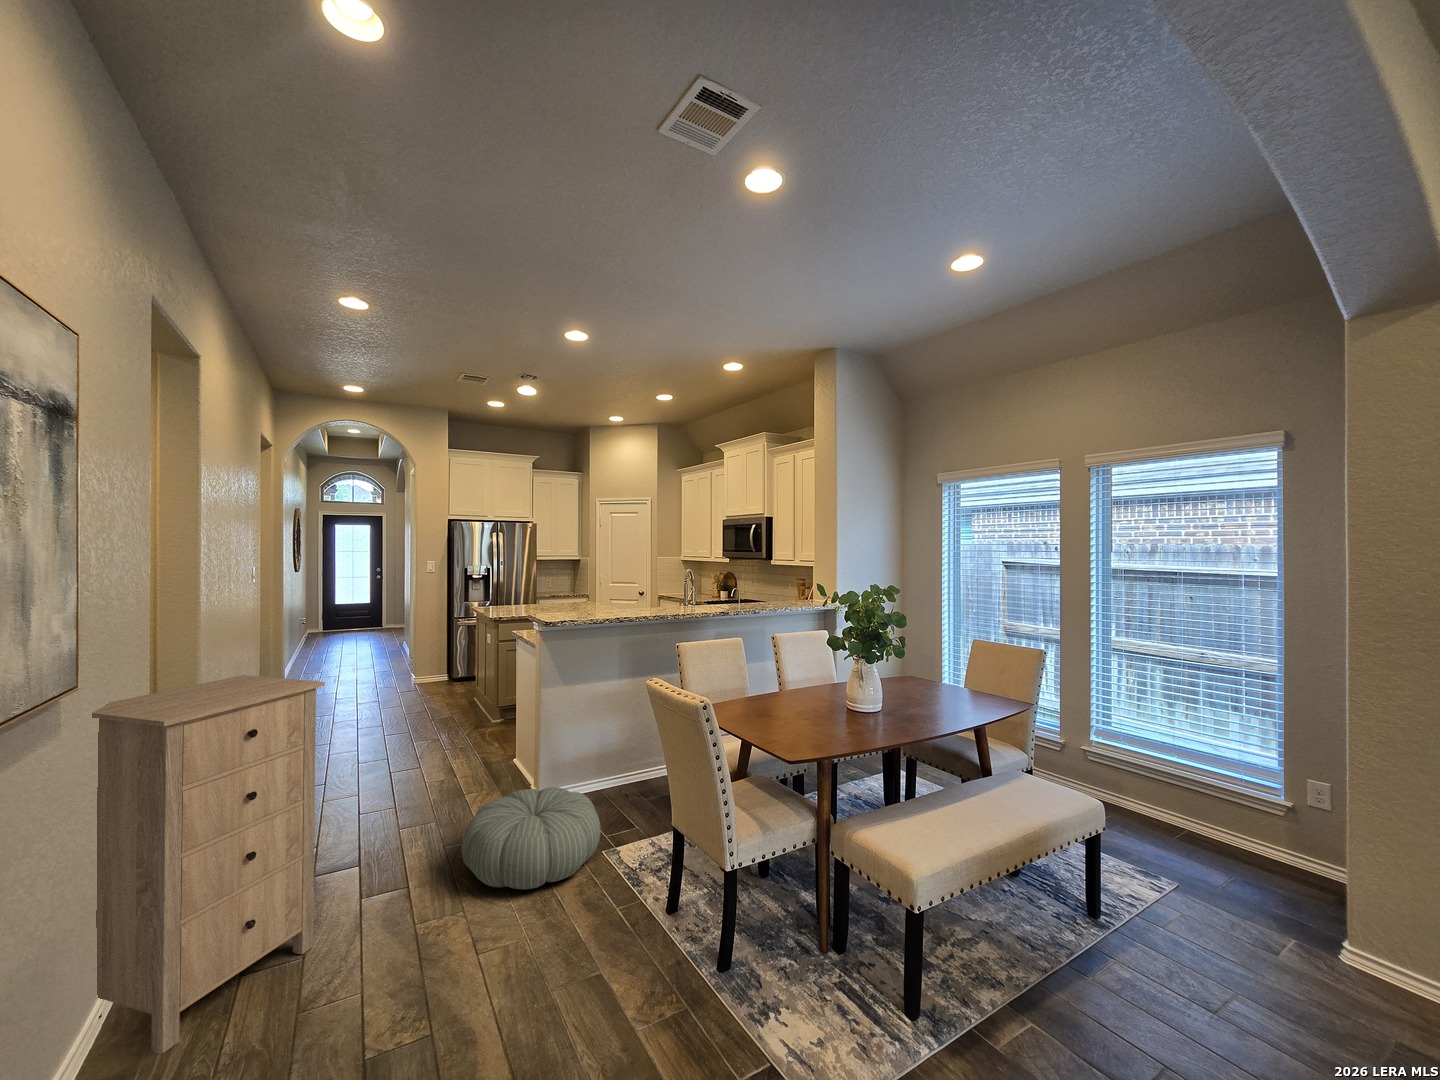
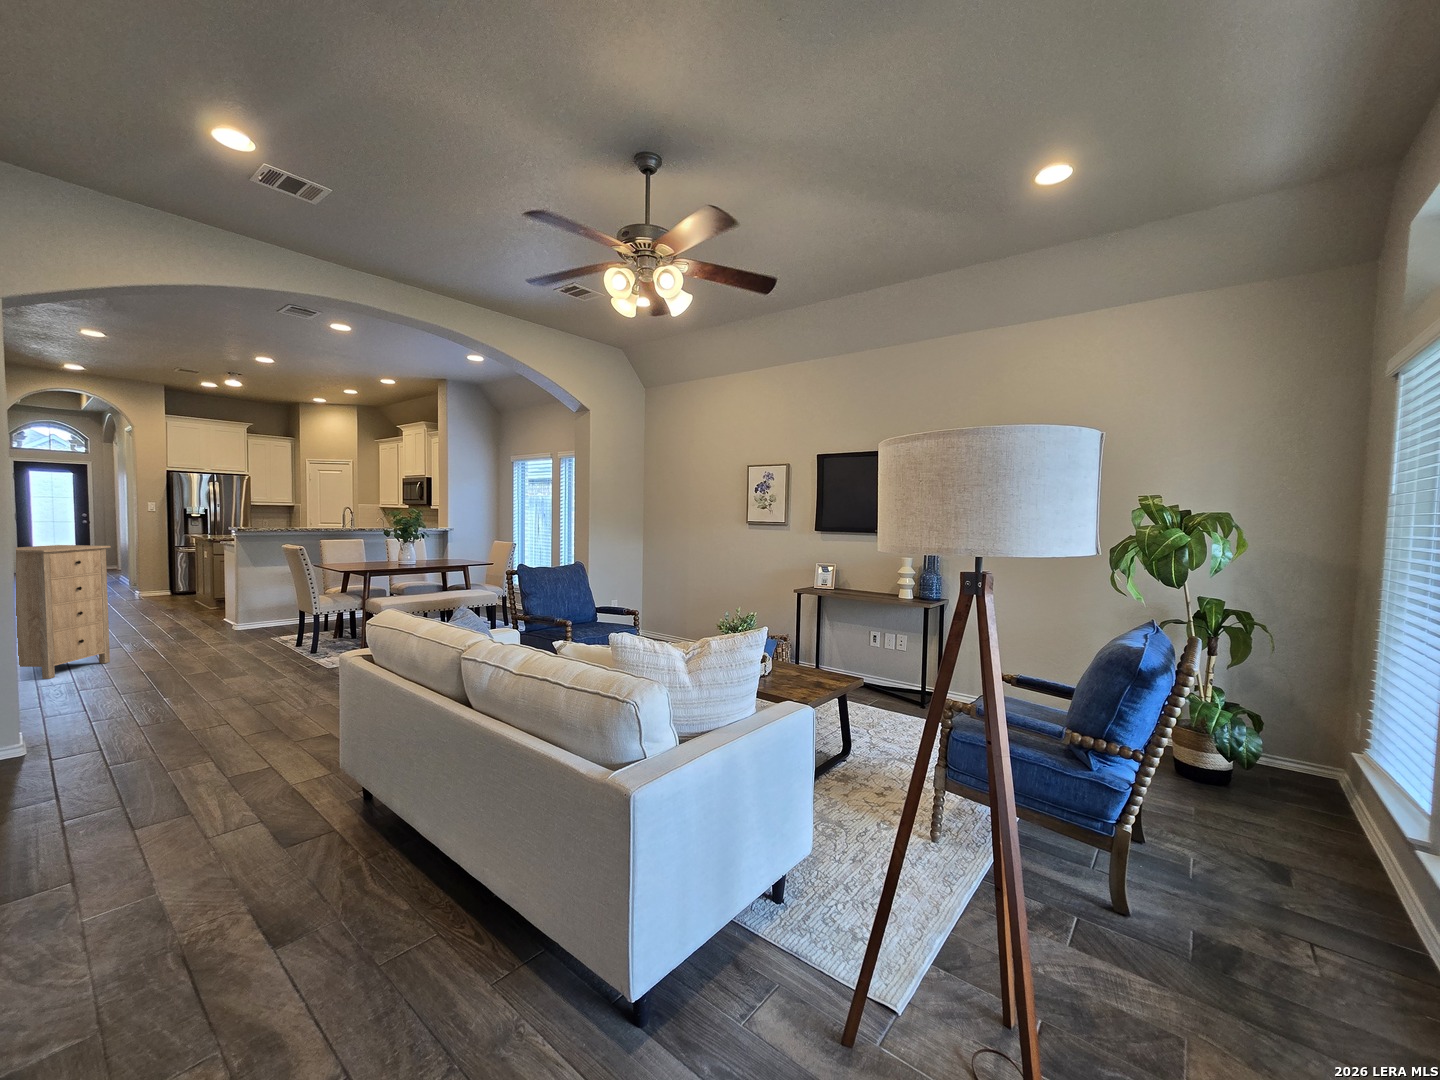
pouf: present [462,787,601,890] -> none [190,612,273,647]

